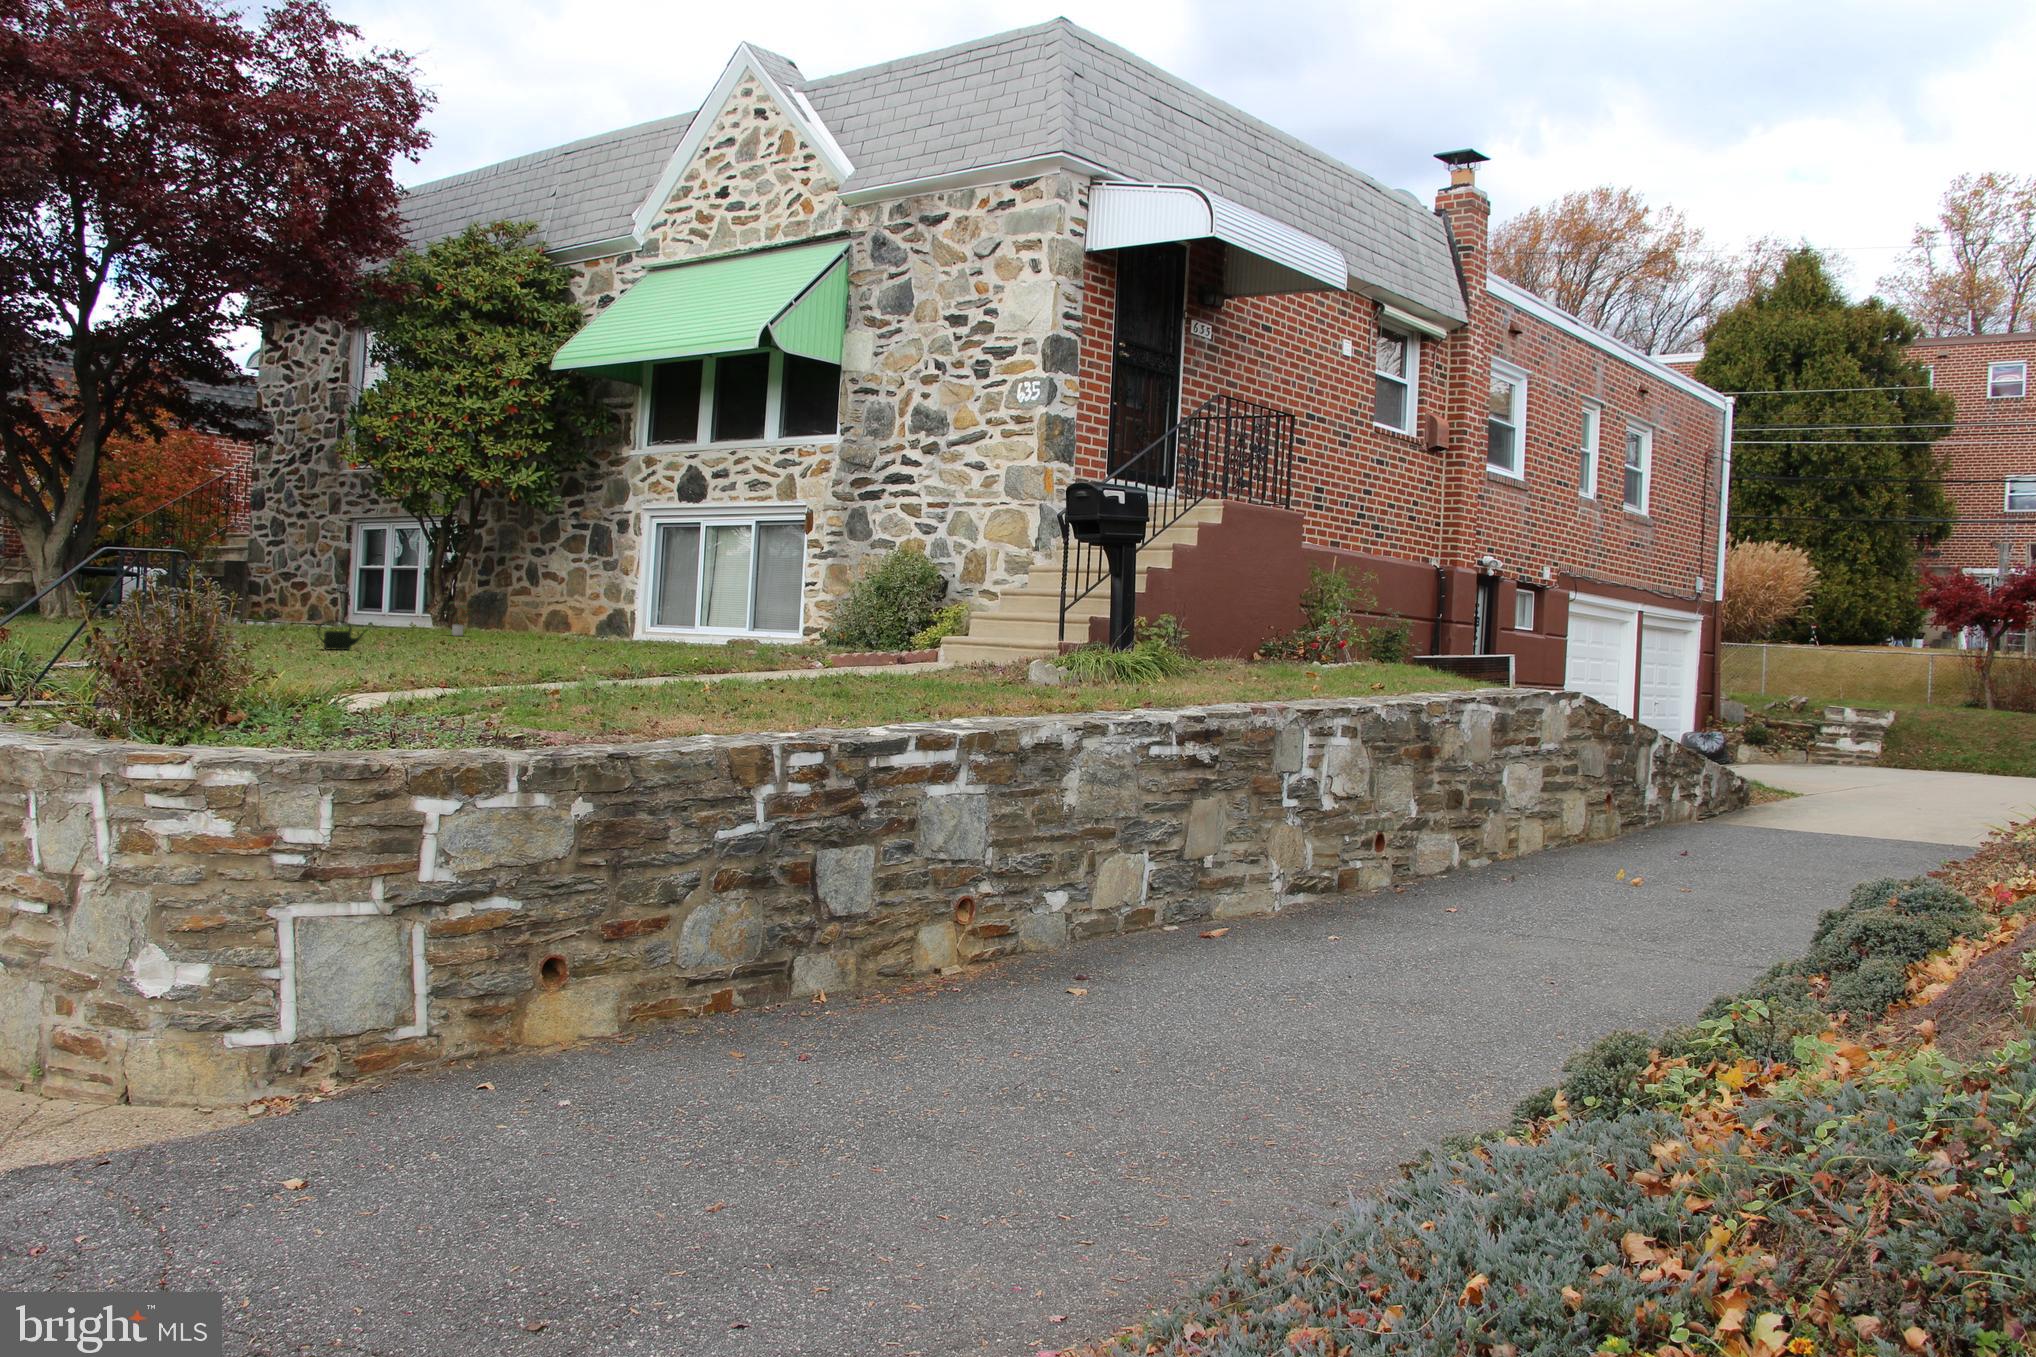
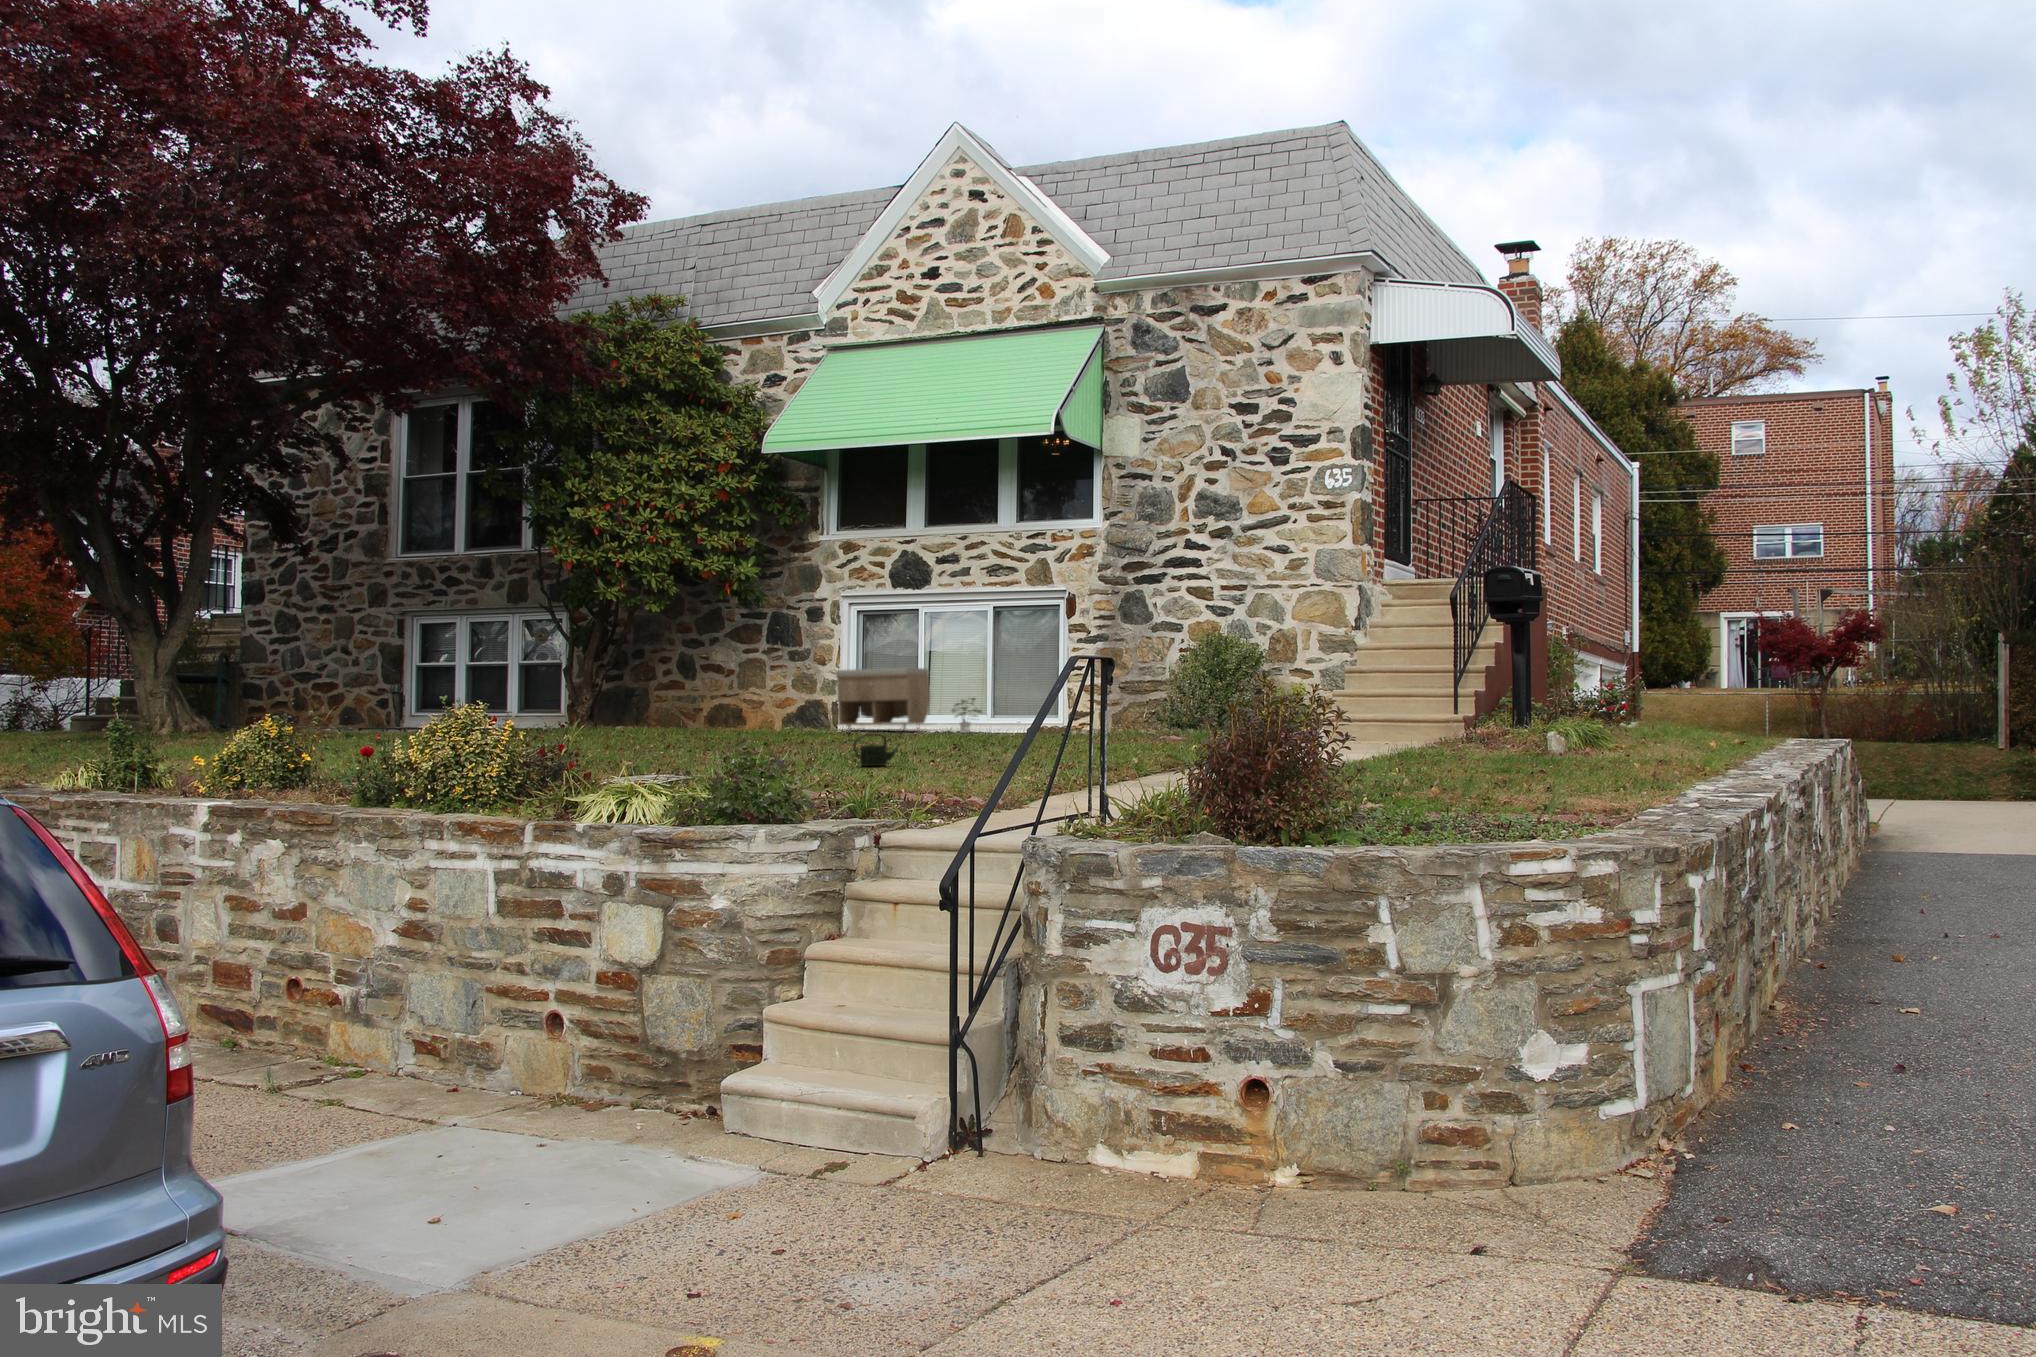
storage bench: none [619,578,705,640] -> present [836,668,929,731]
potted plant: present [447,601,472,636] -> present [952,698,982,733]

